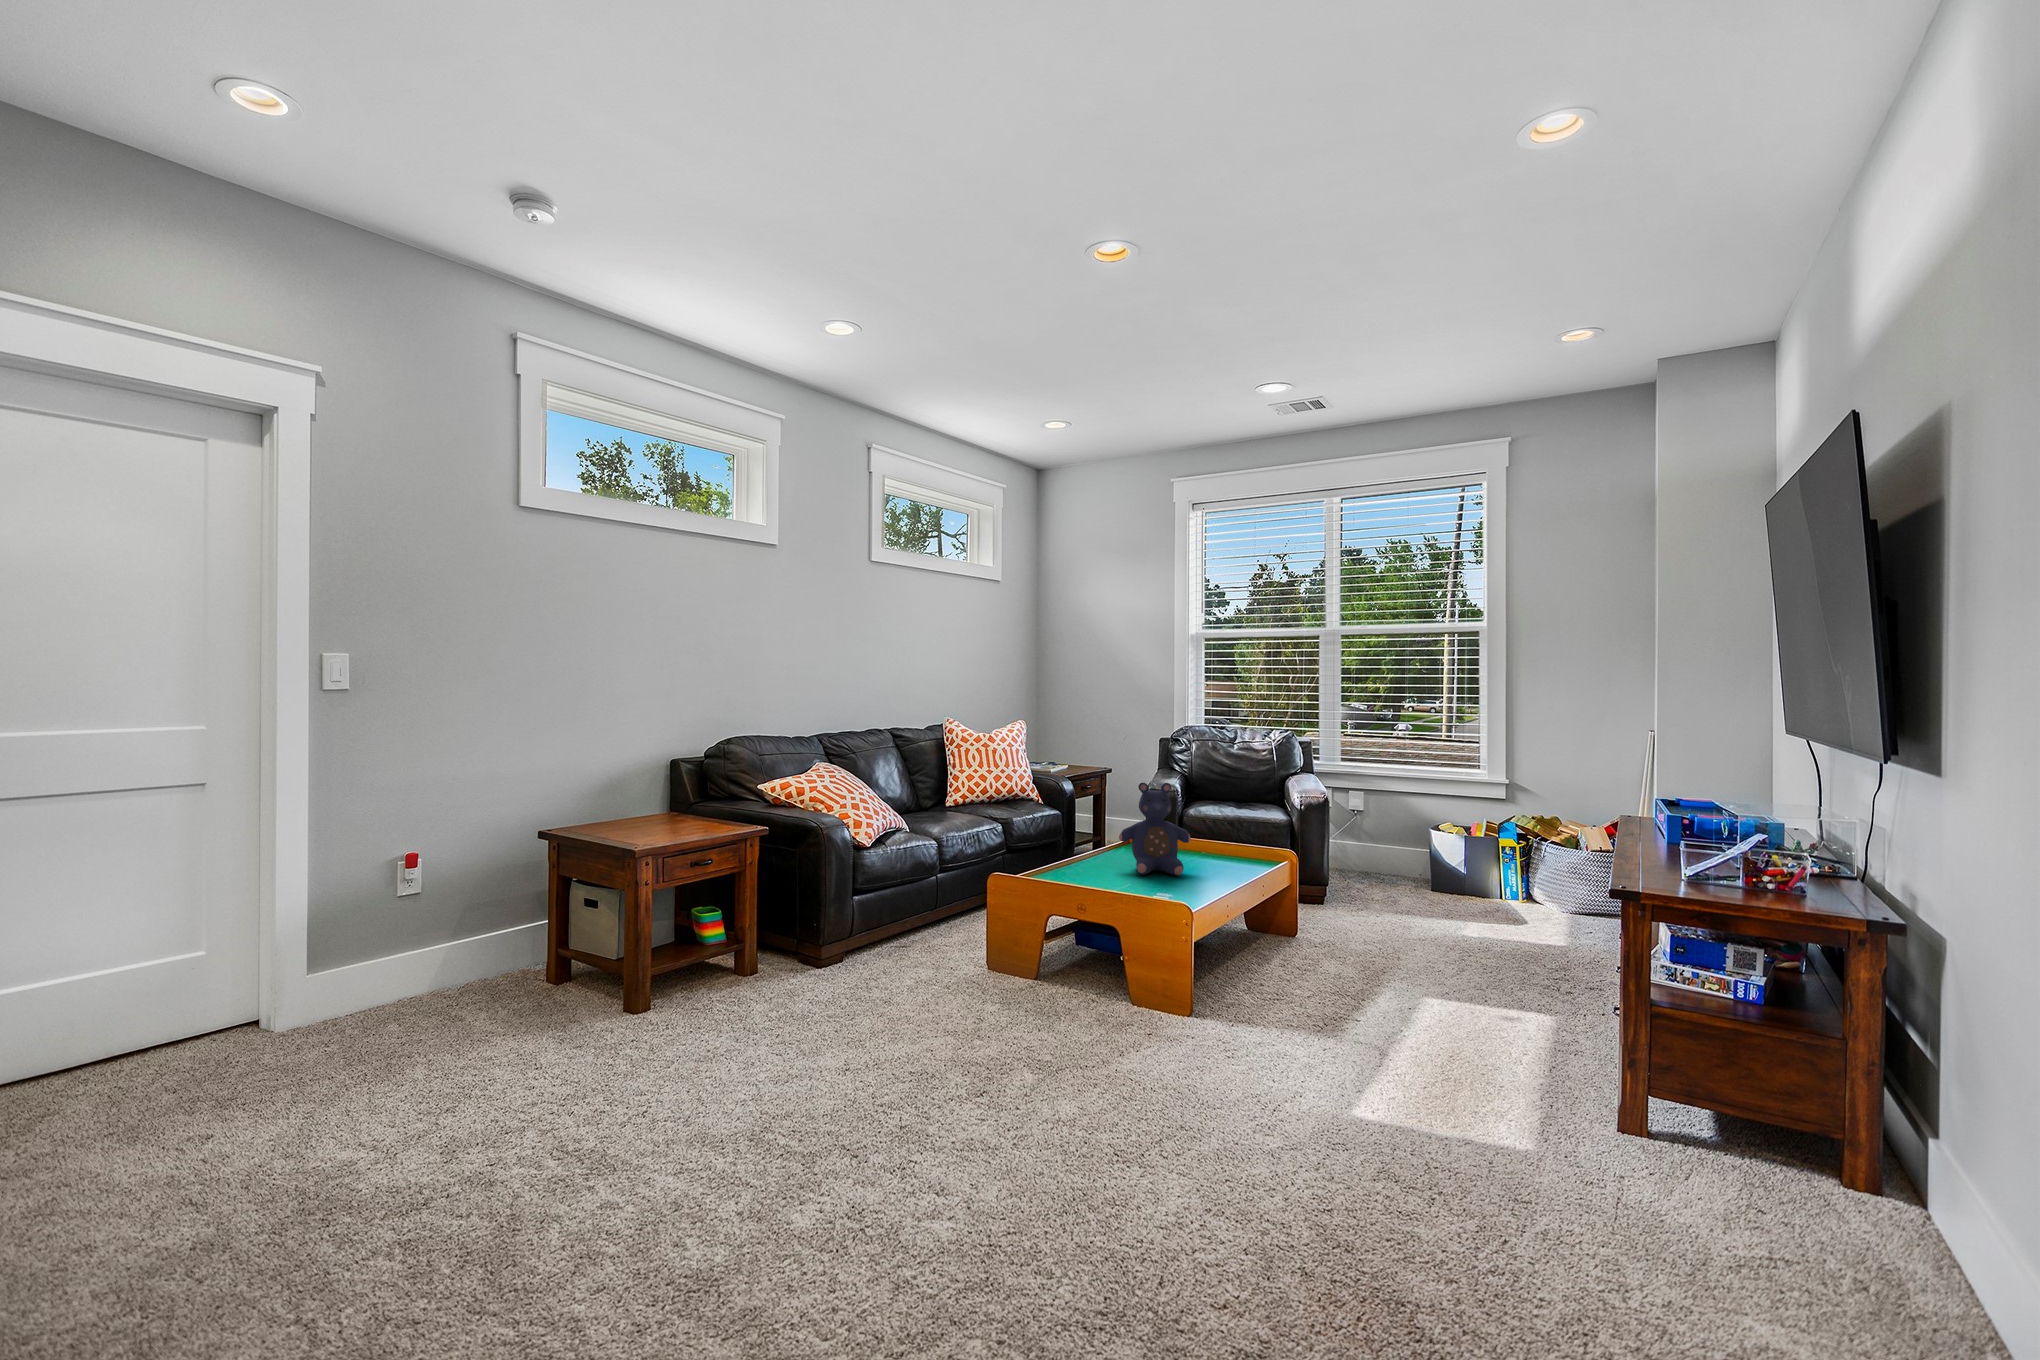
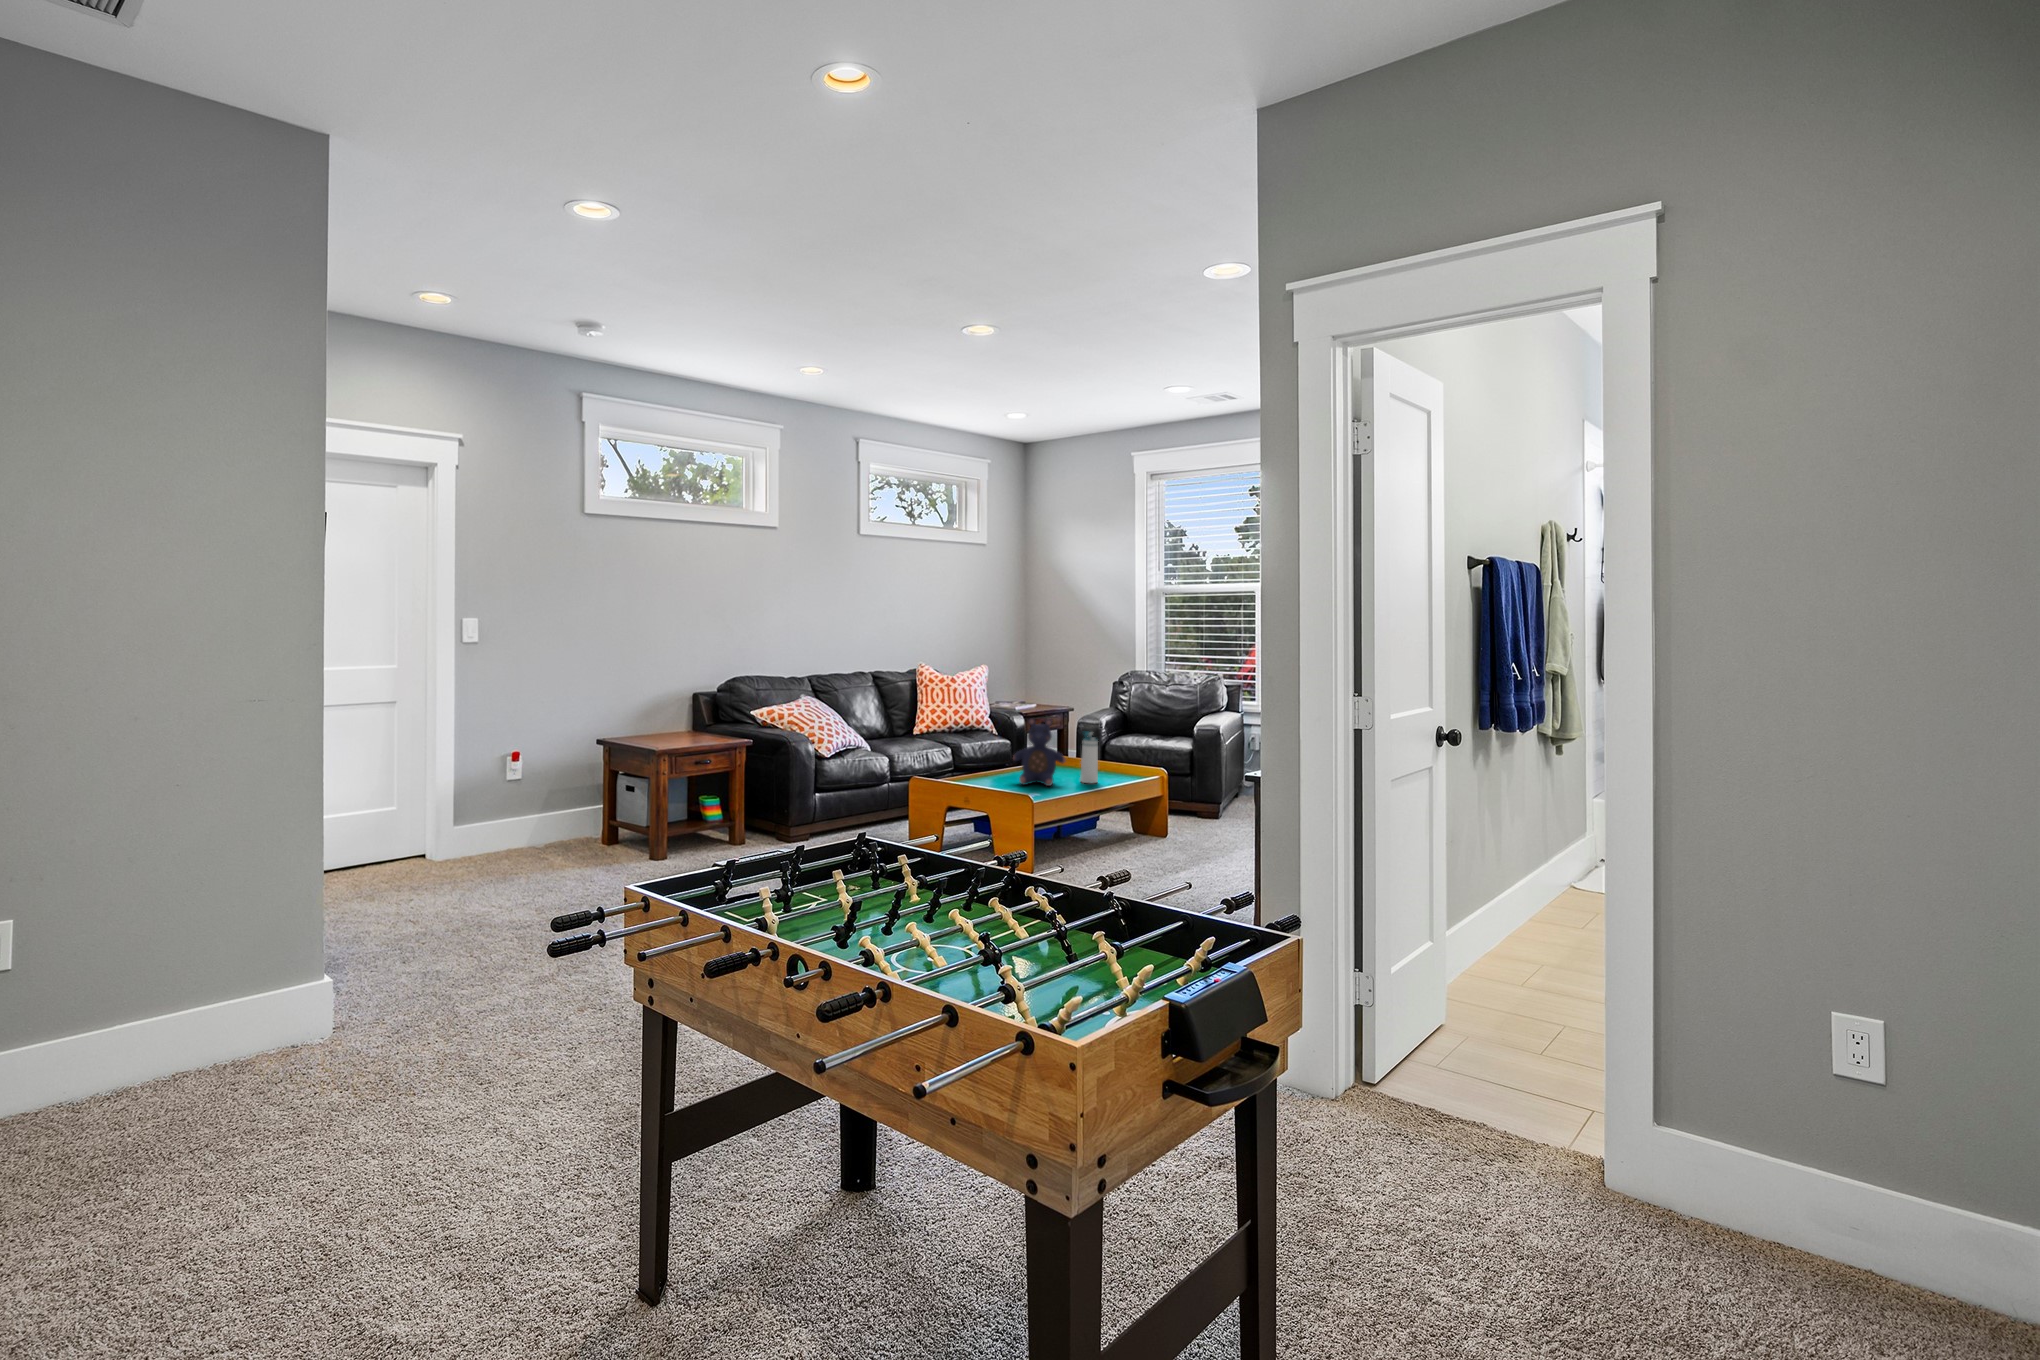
water bottle: none [1203,798,1229,868] -> present [1081,731,1098,783]

